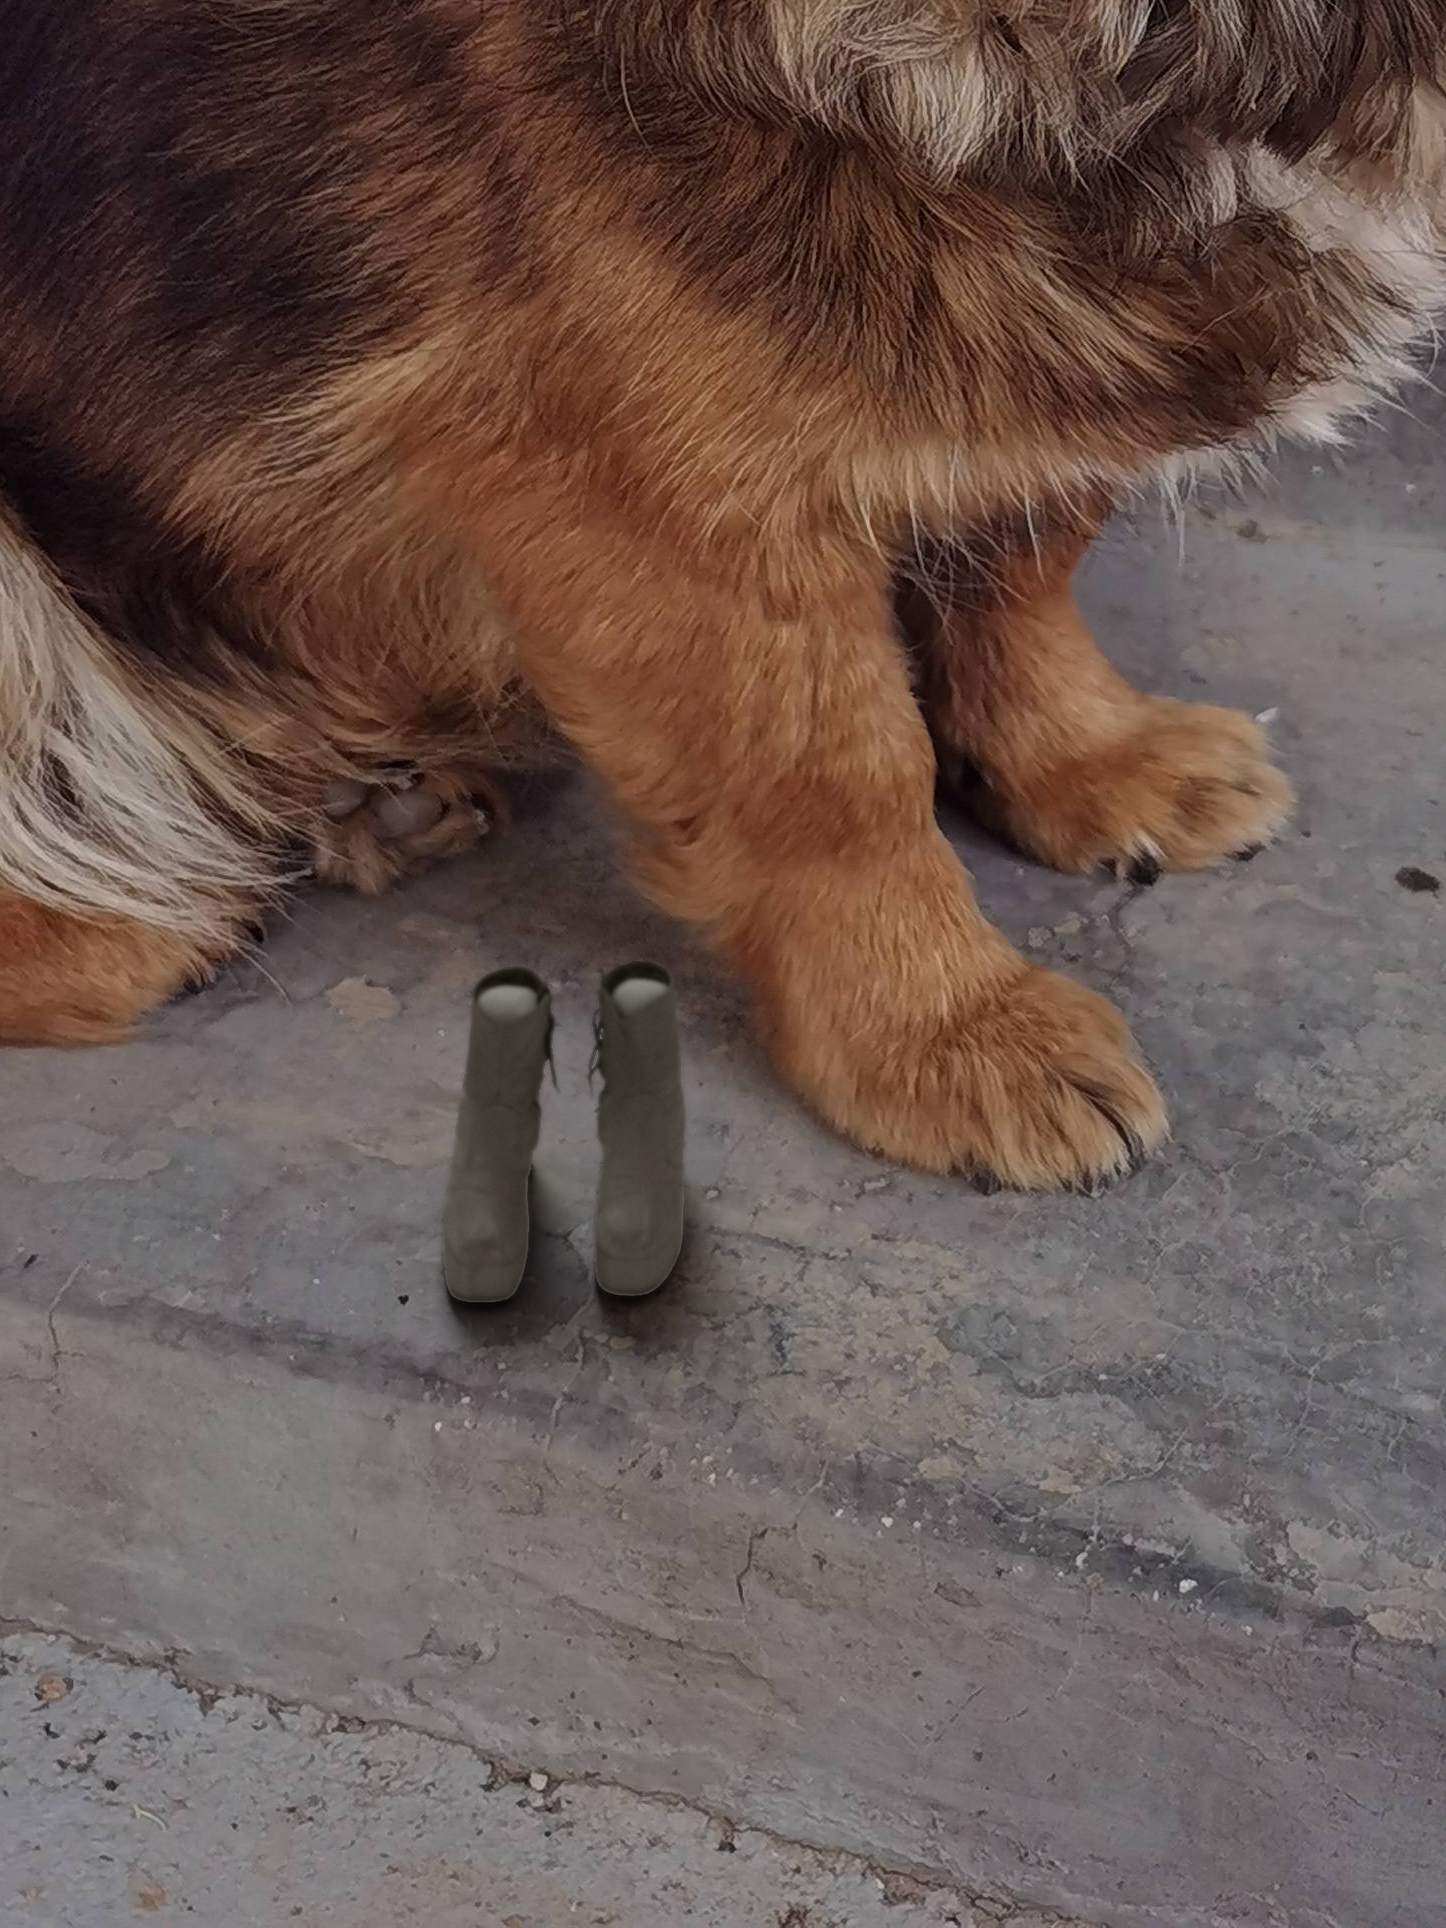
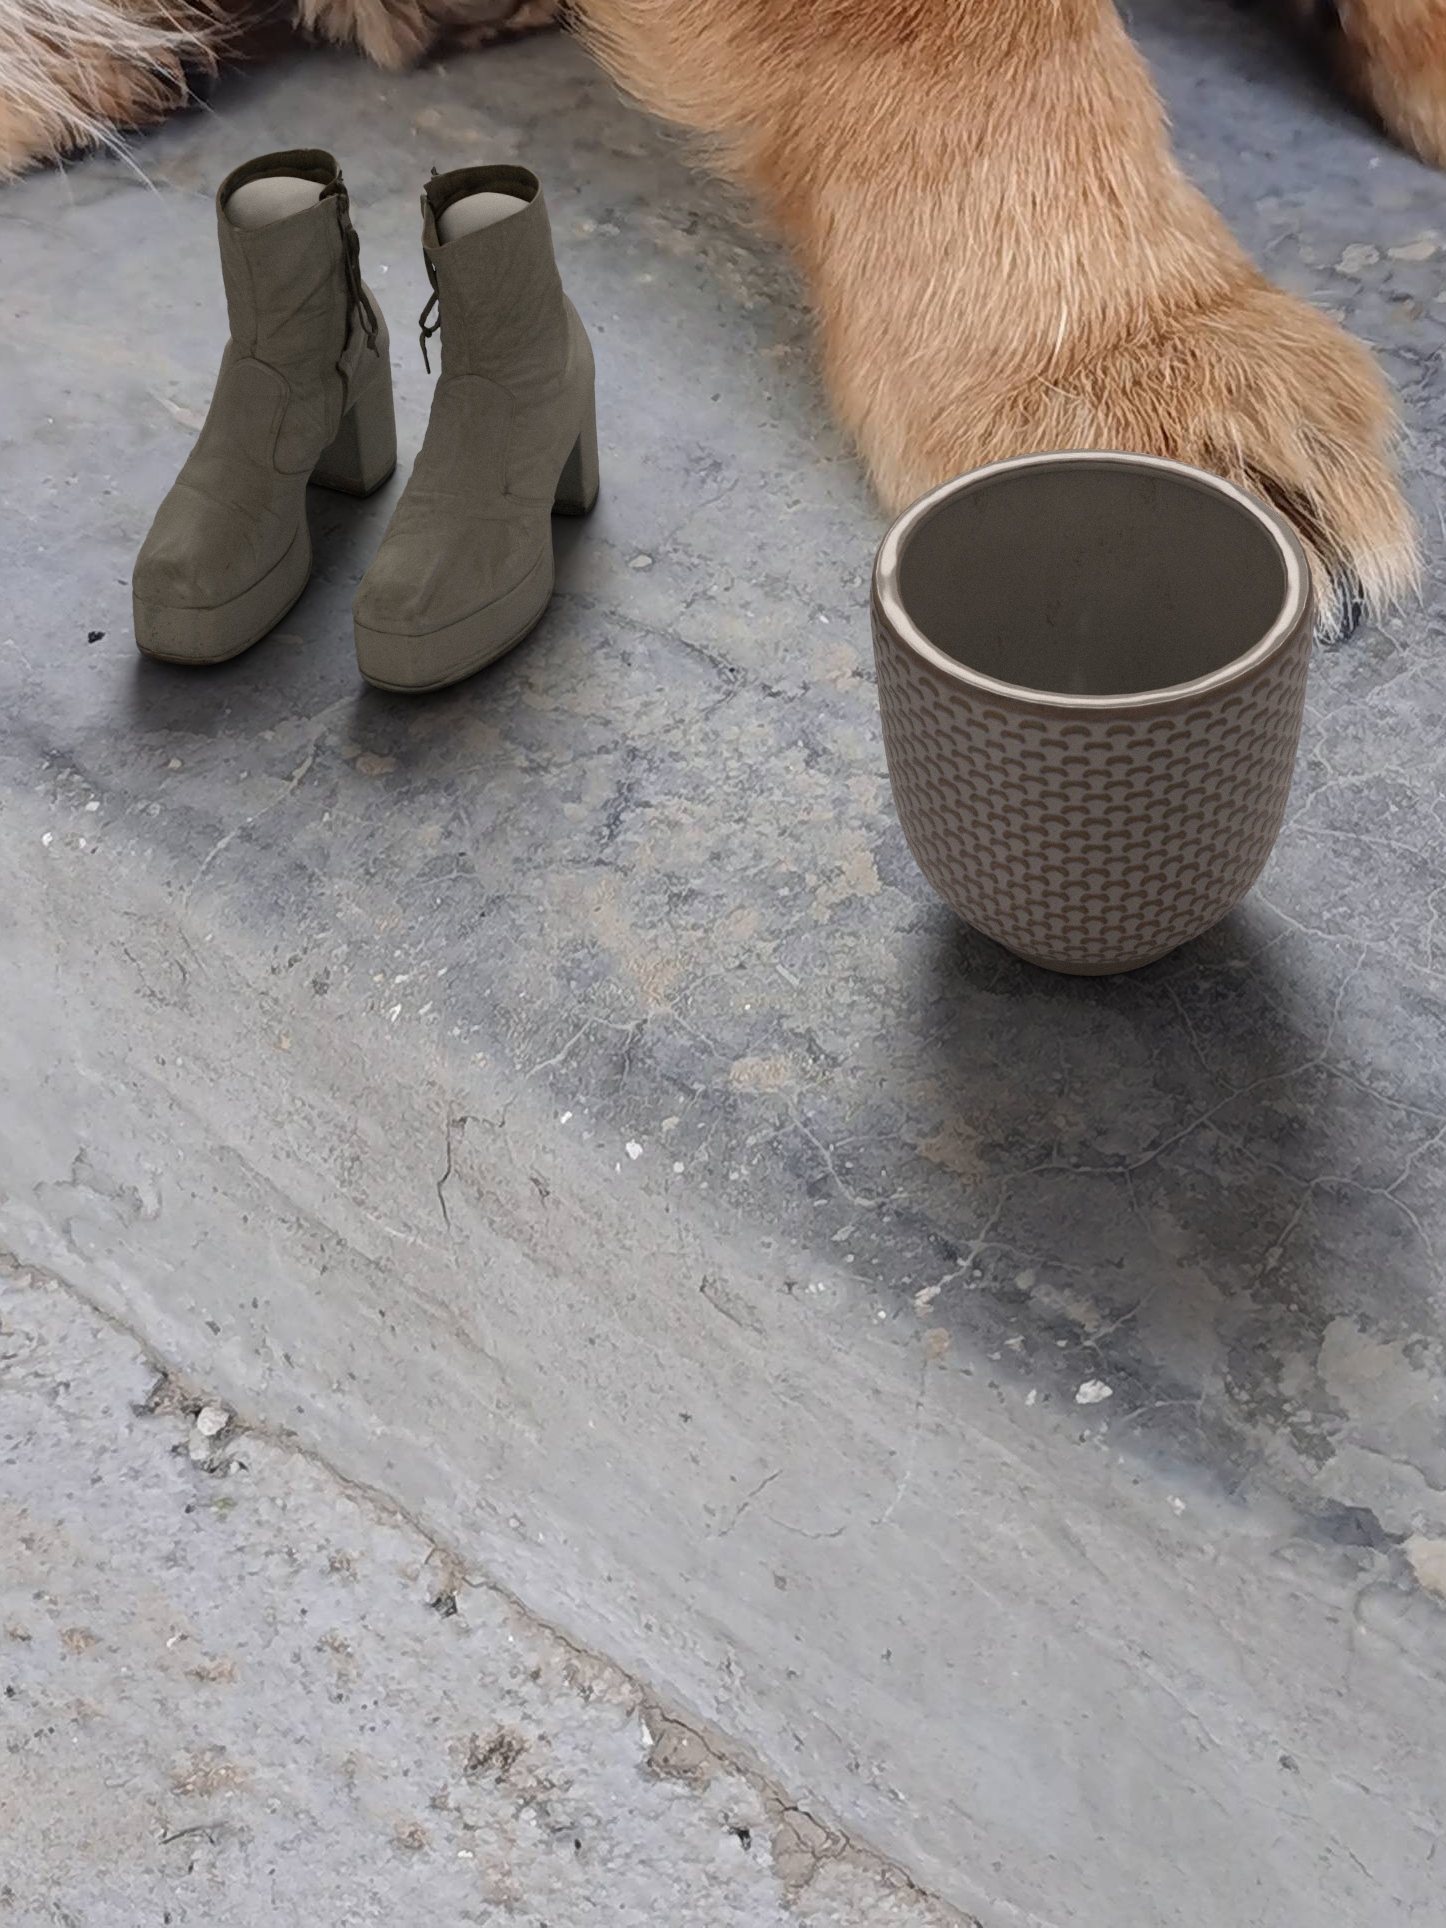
planter: none [967,1084,1204,1380] -> present [869,448,1315,976]

